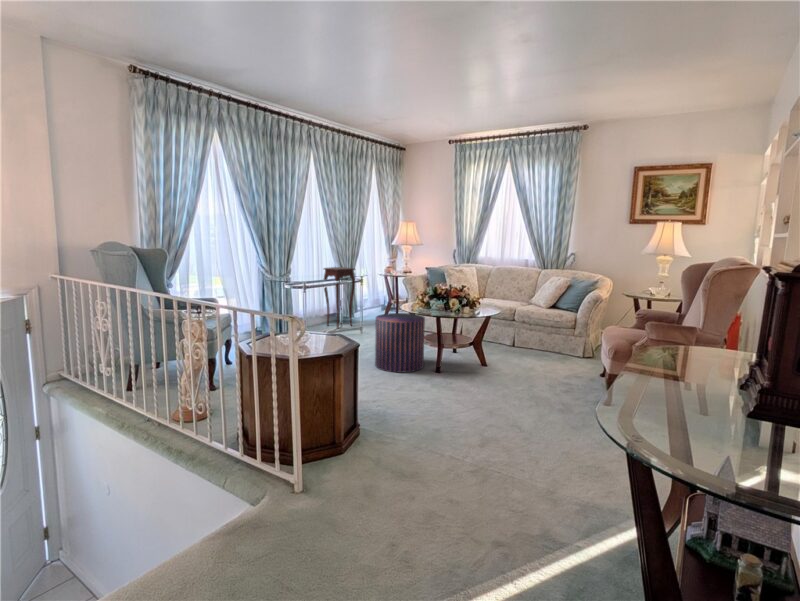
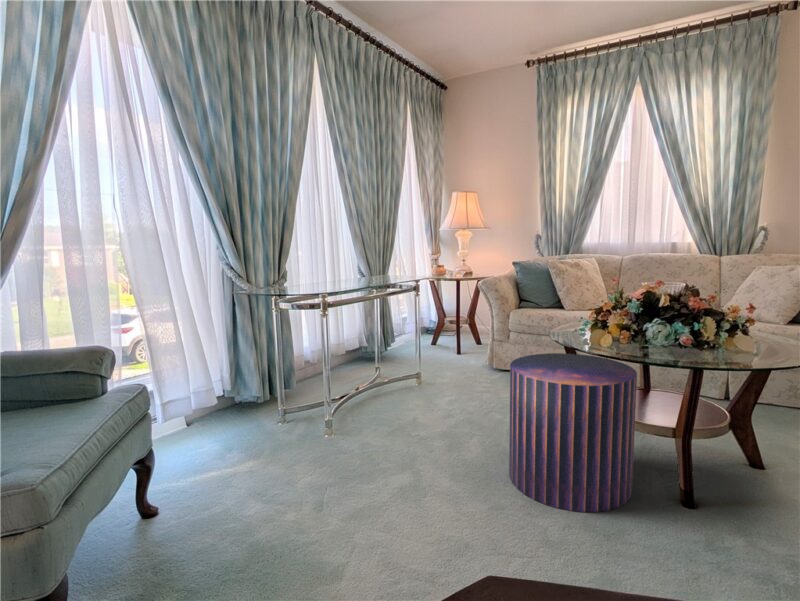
side table: present [324,267,355,328] -> none [339,268,396,376]

